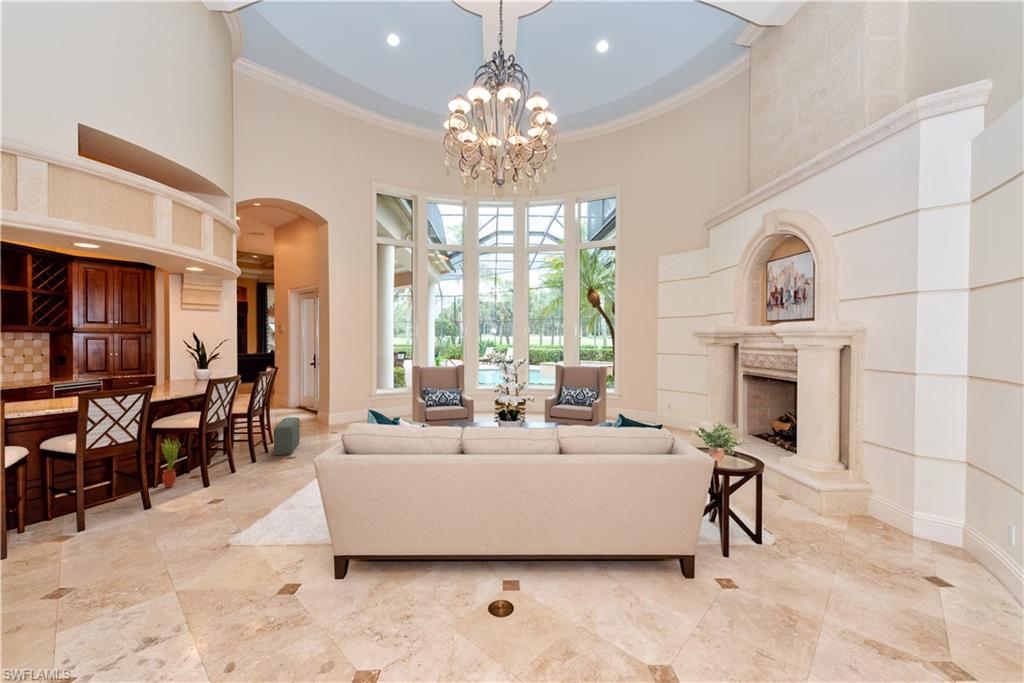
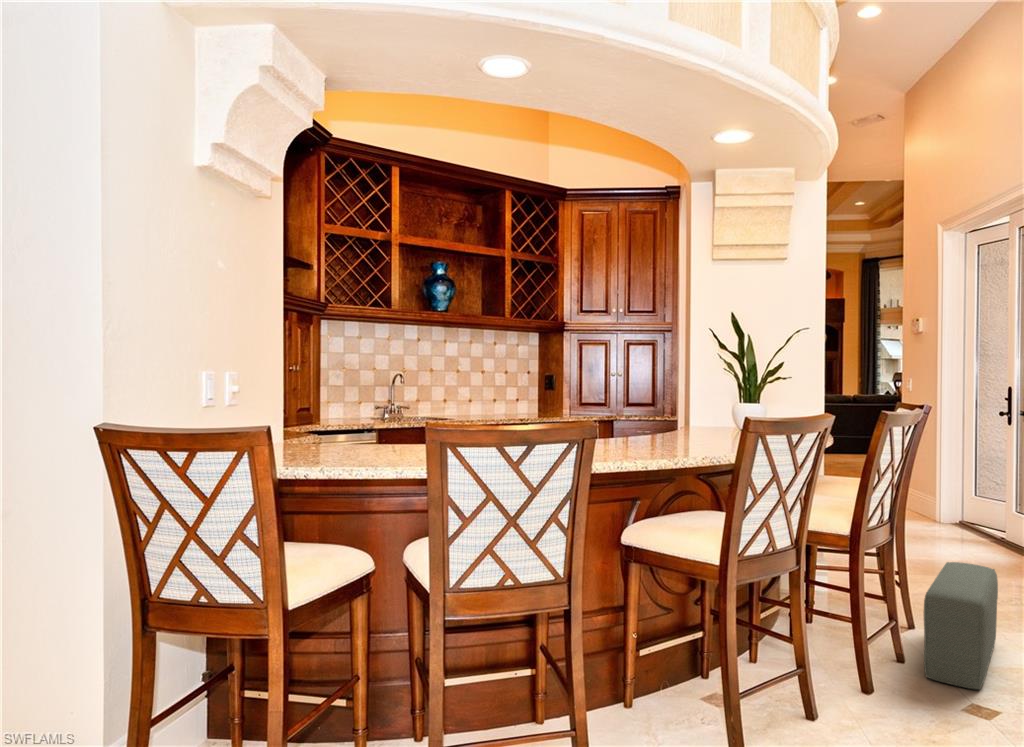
potted plant: present [162,440,179,488] -> none [636,571,681,706]

